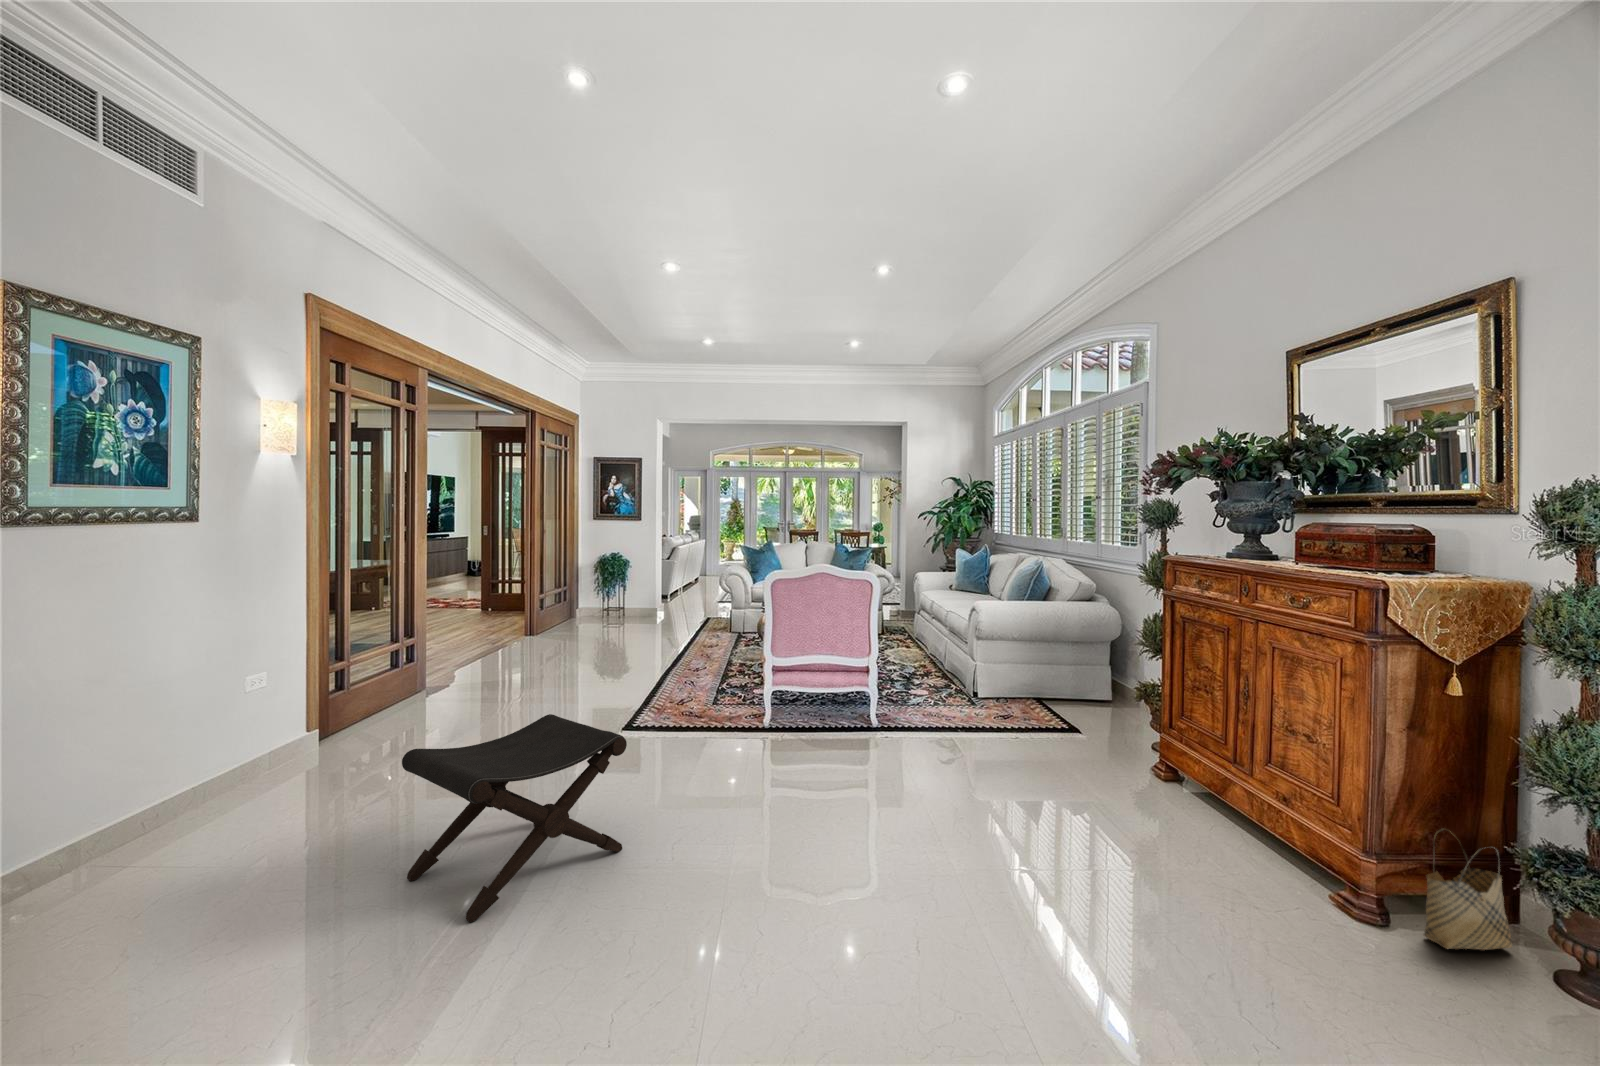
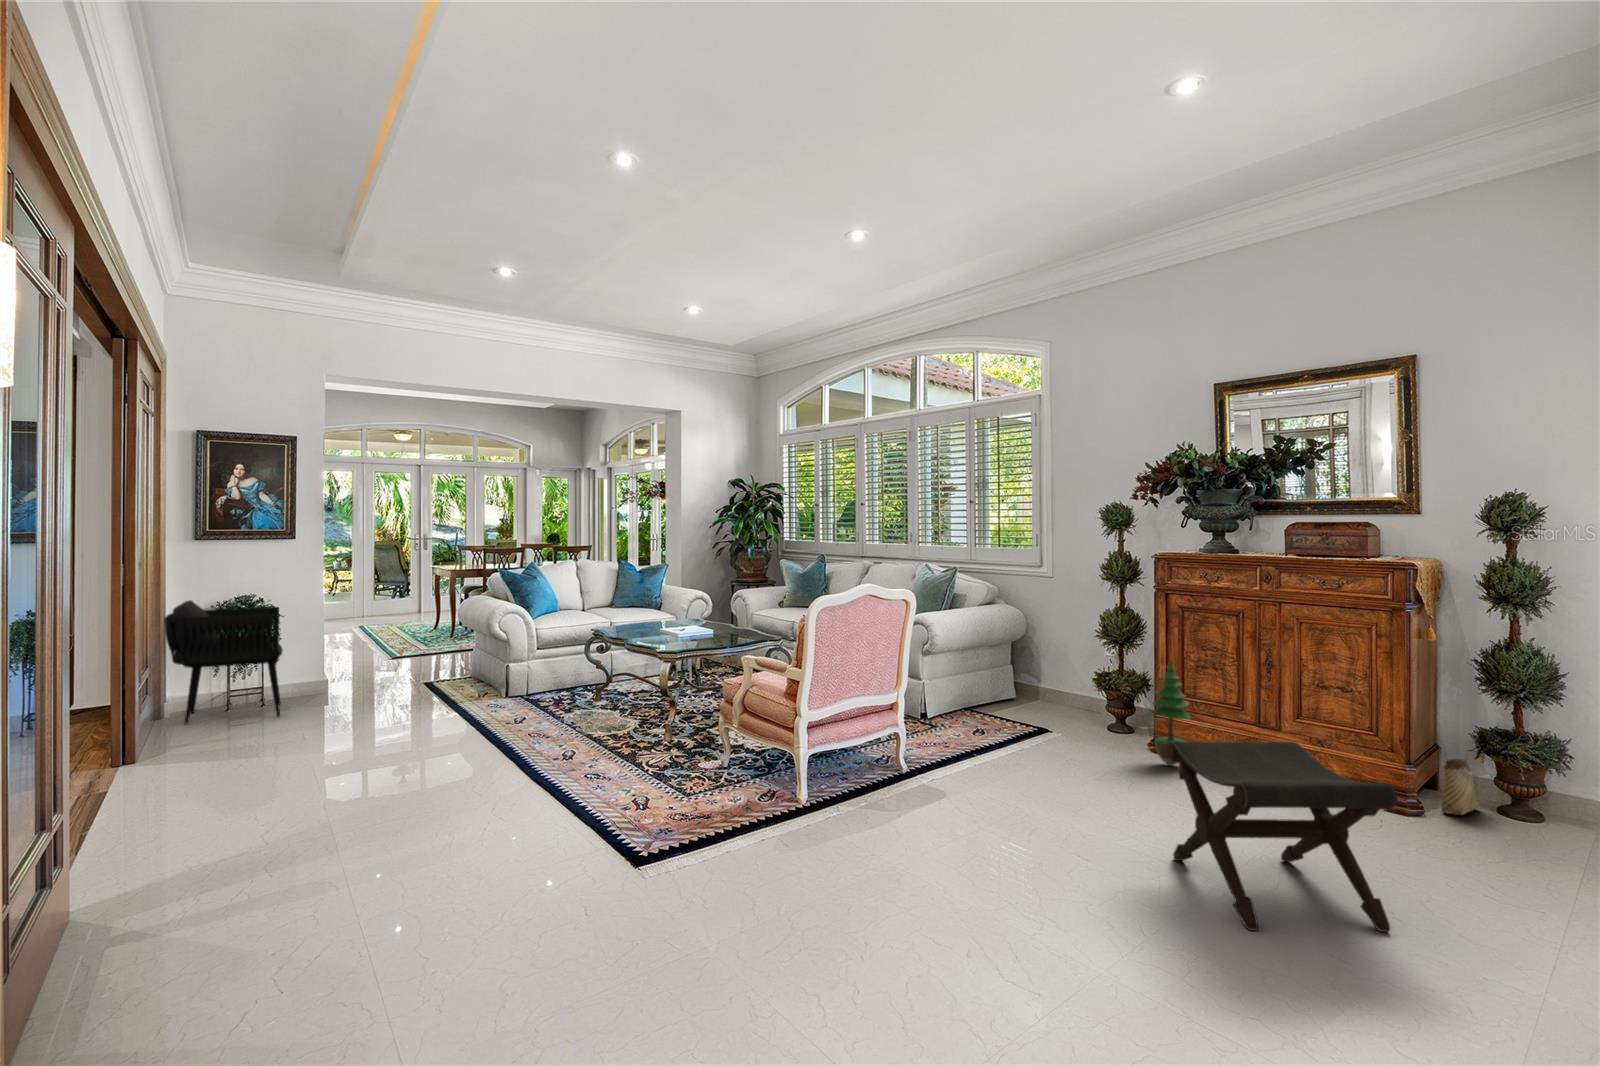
armchair: none [544,558,617,633] -> present [164,600,283,724]
potted tree: none [1129,672,1176,791] -> present [1151,660,1191,766]
footstool: present [402,714,627,922] -> present [1167,741,1398,932]

